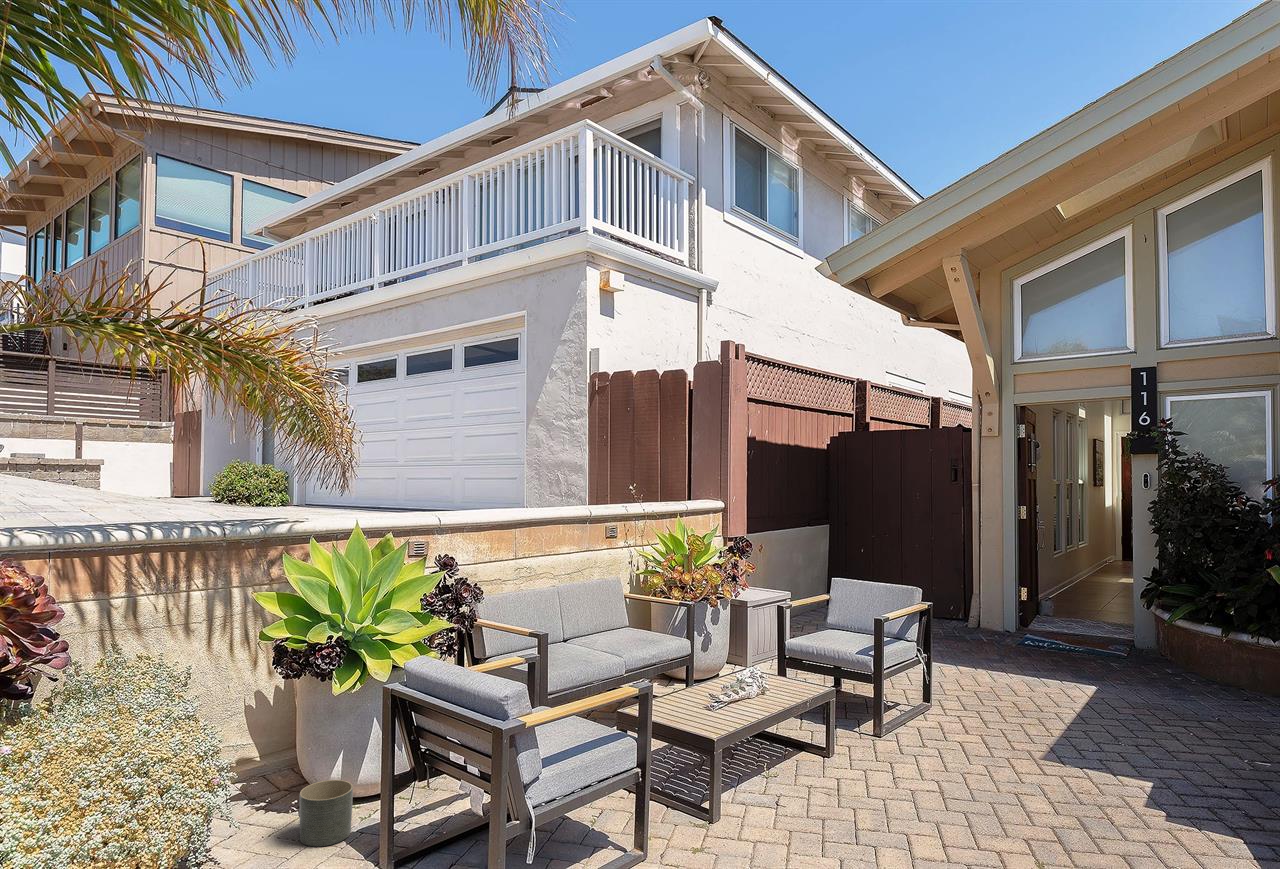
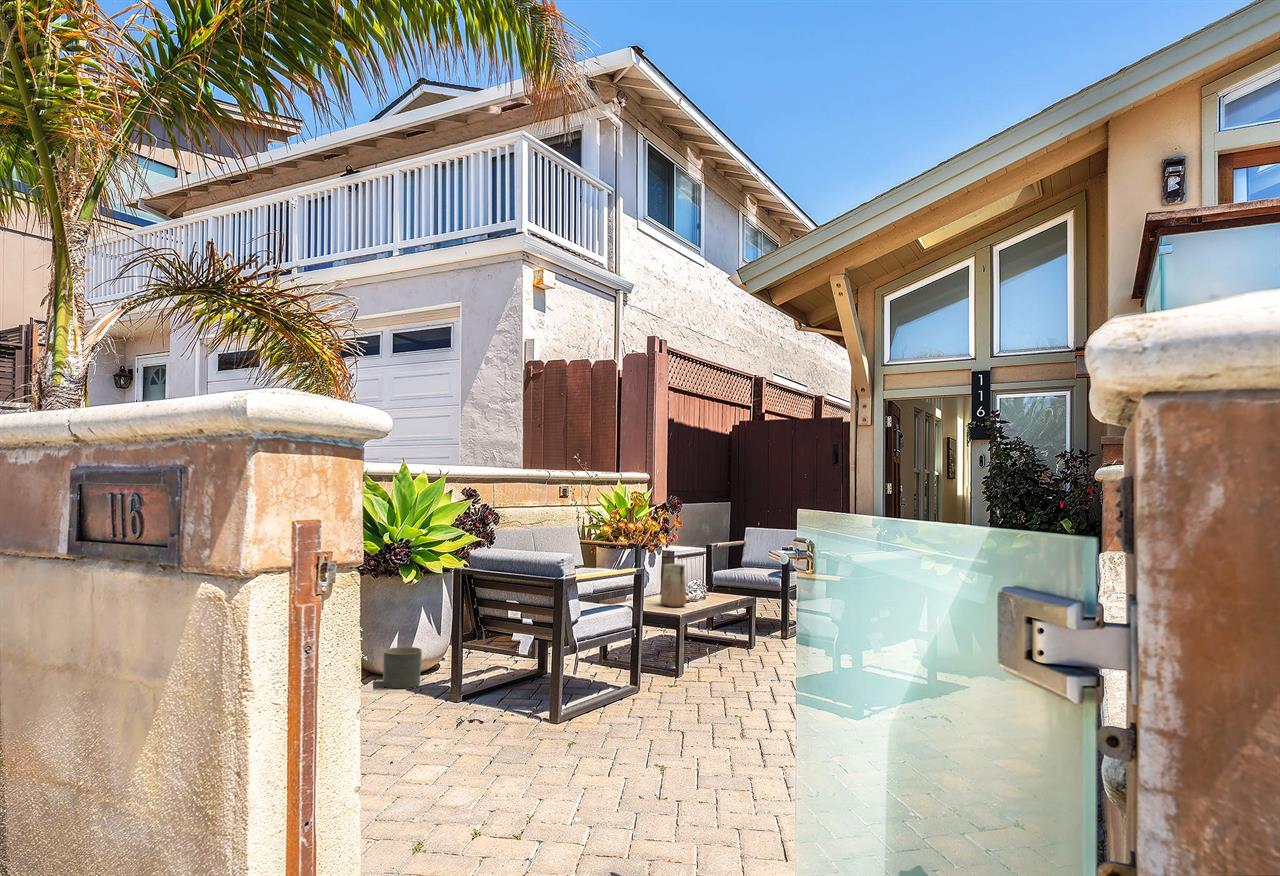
vase: none [689,661,725,725] -> present [660,564,686,607]

